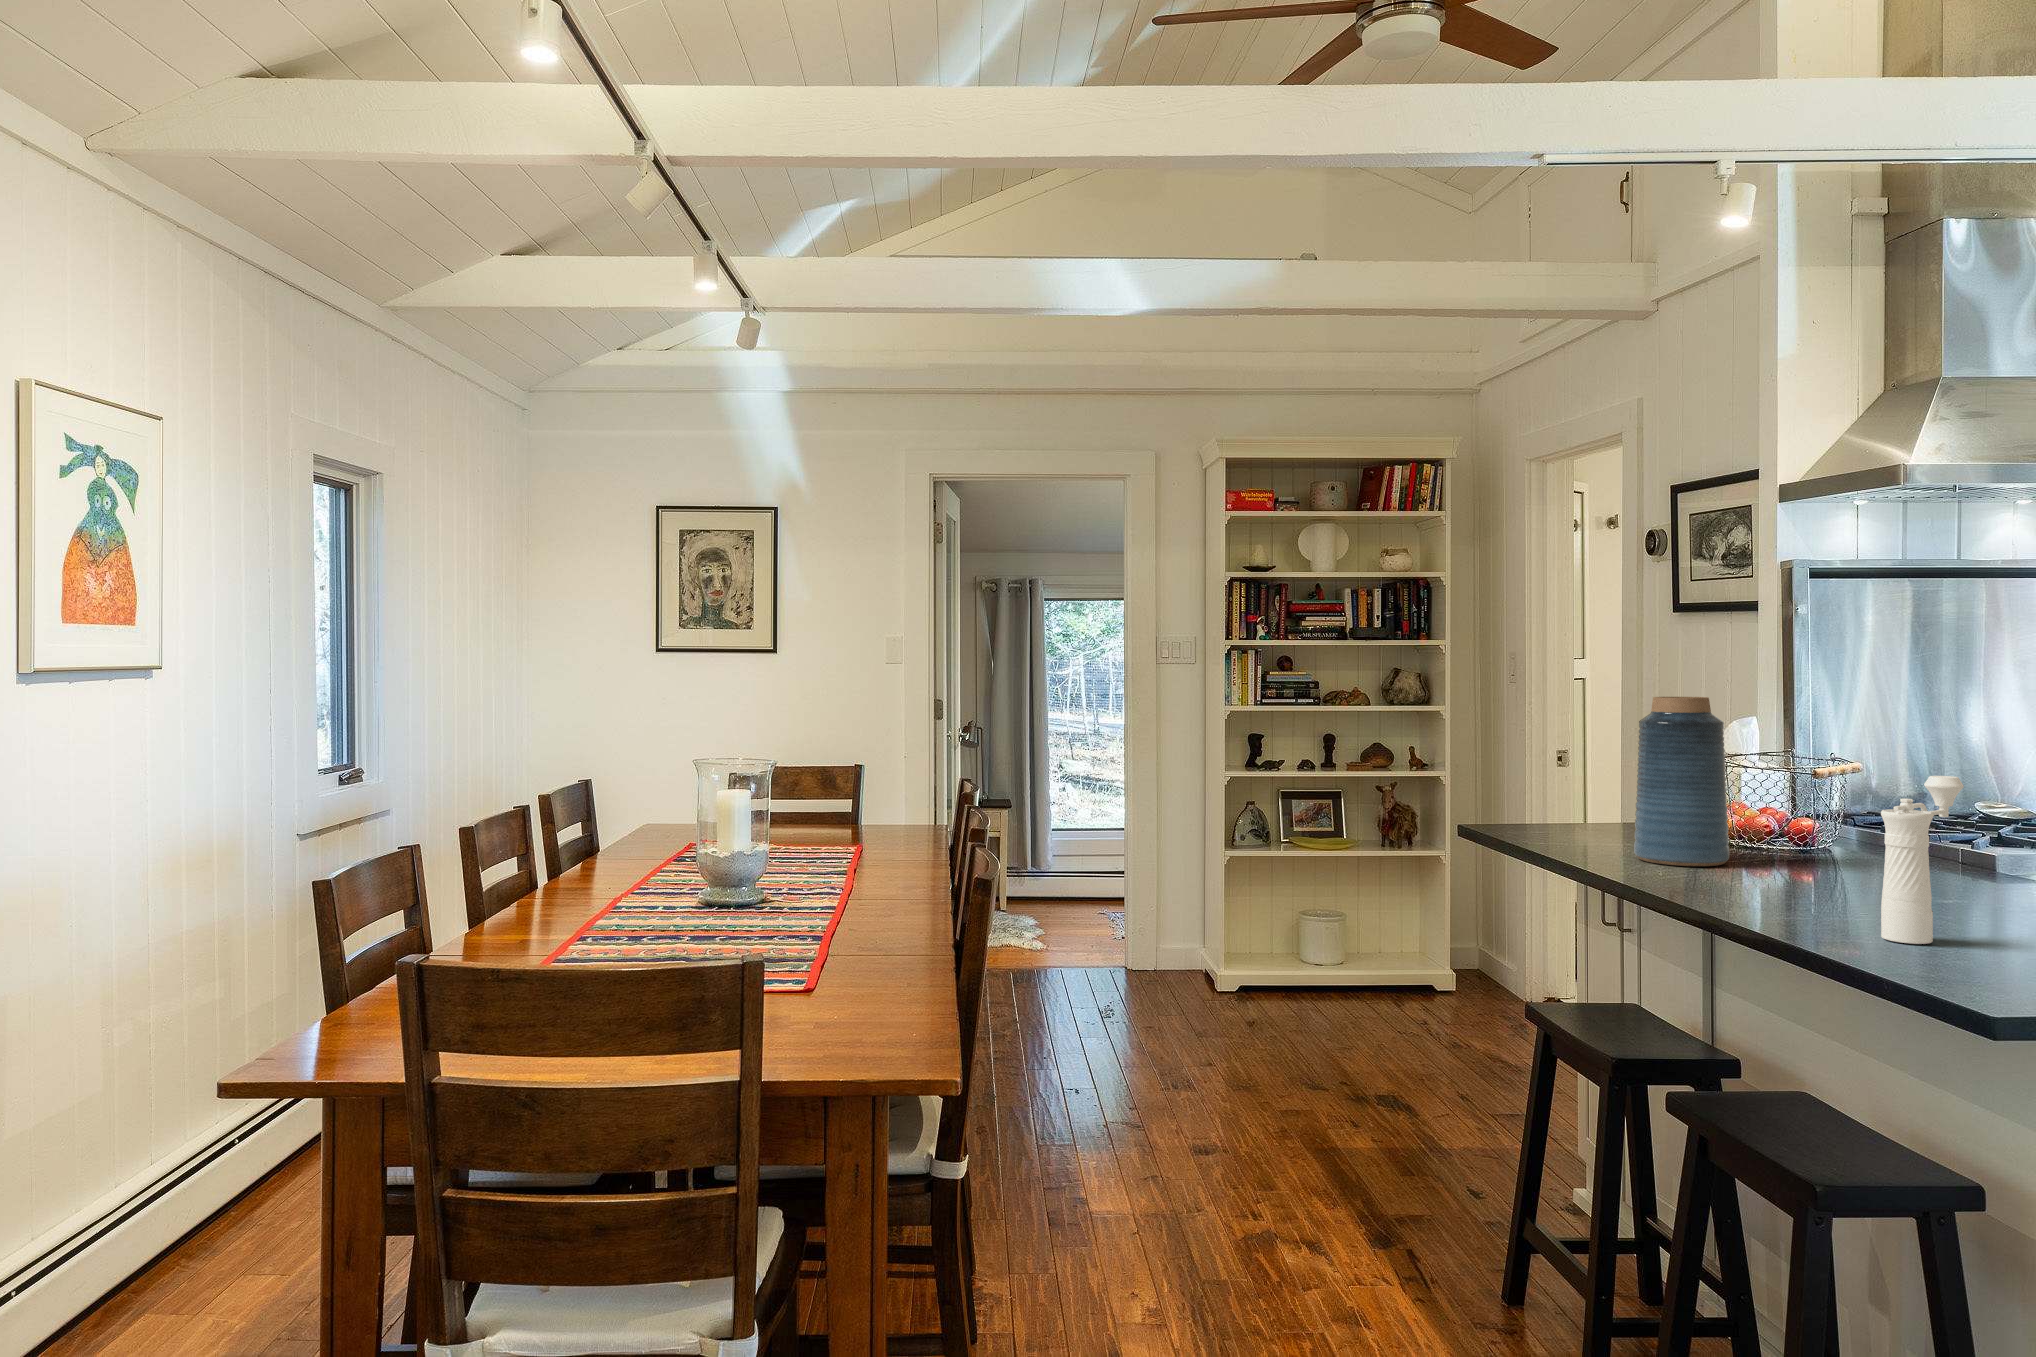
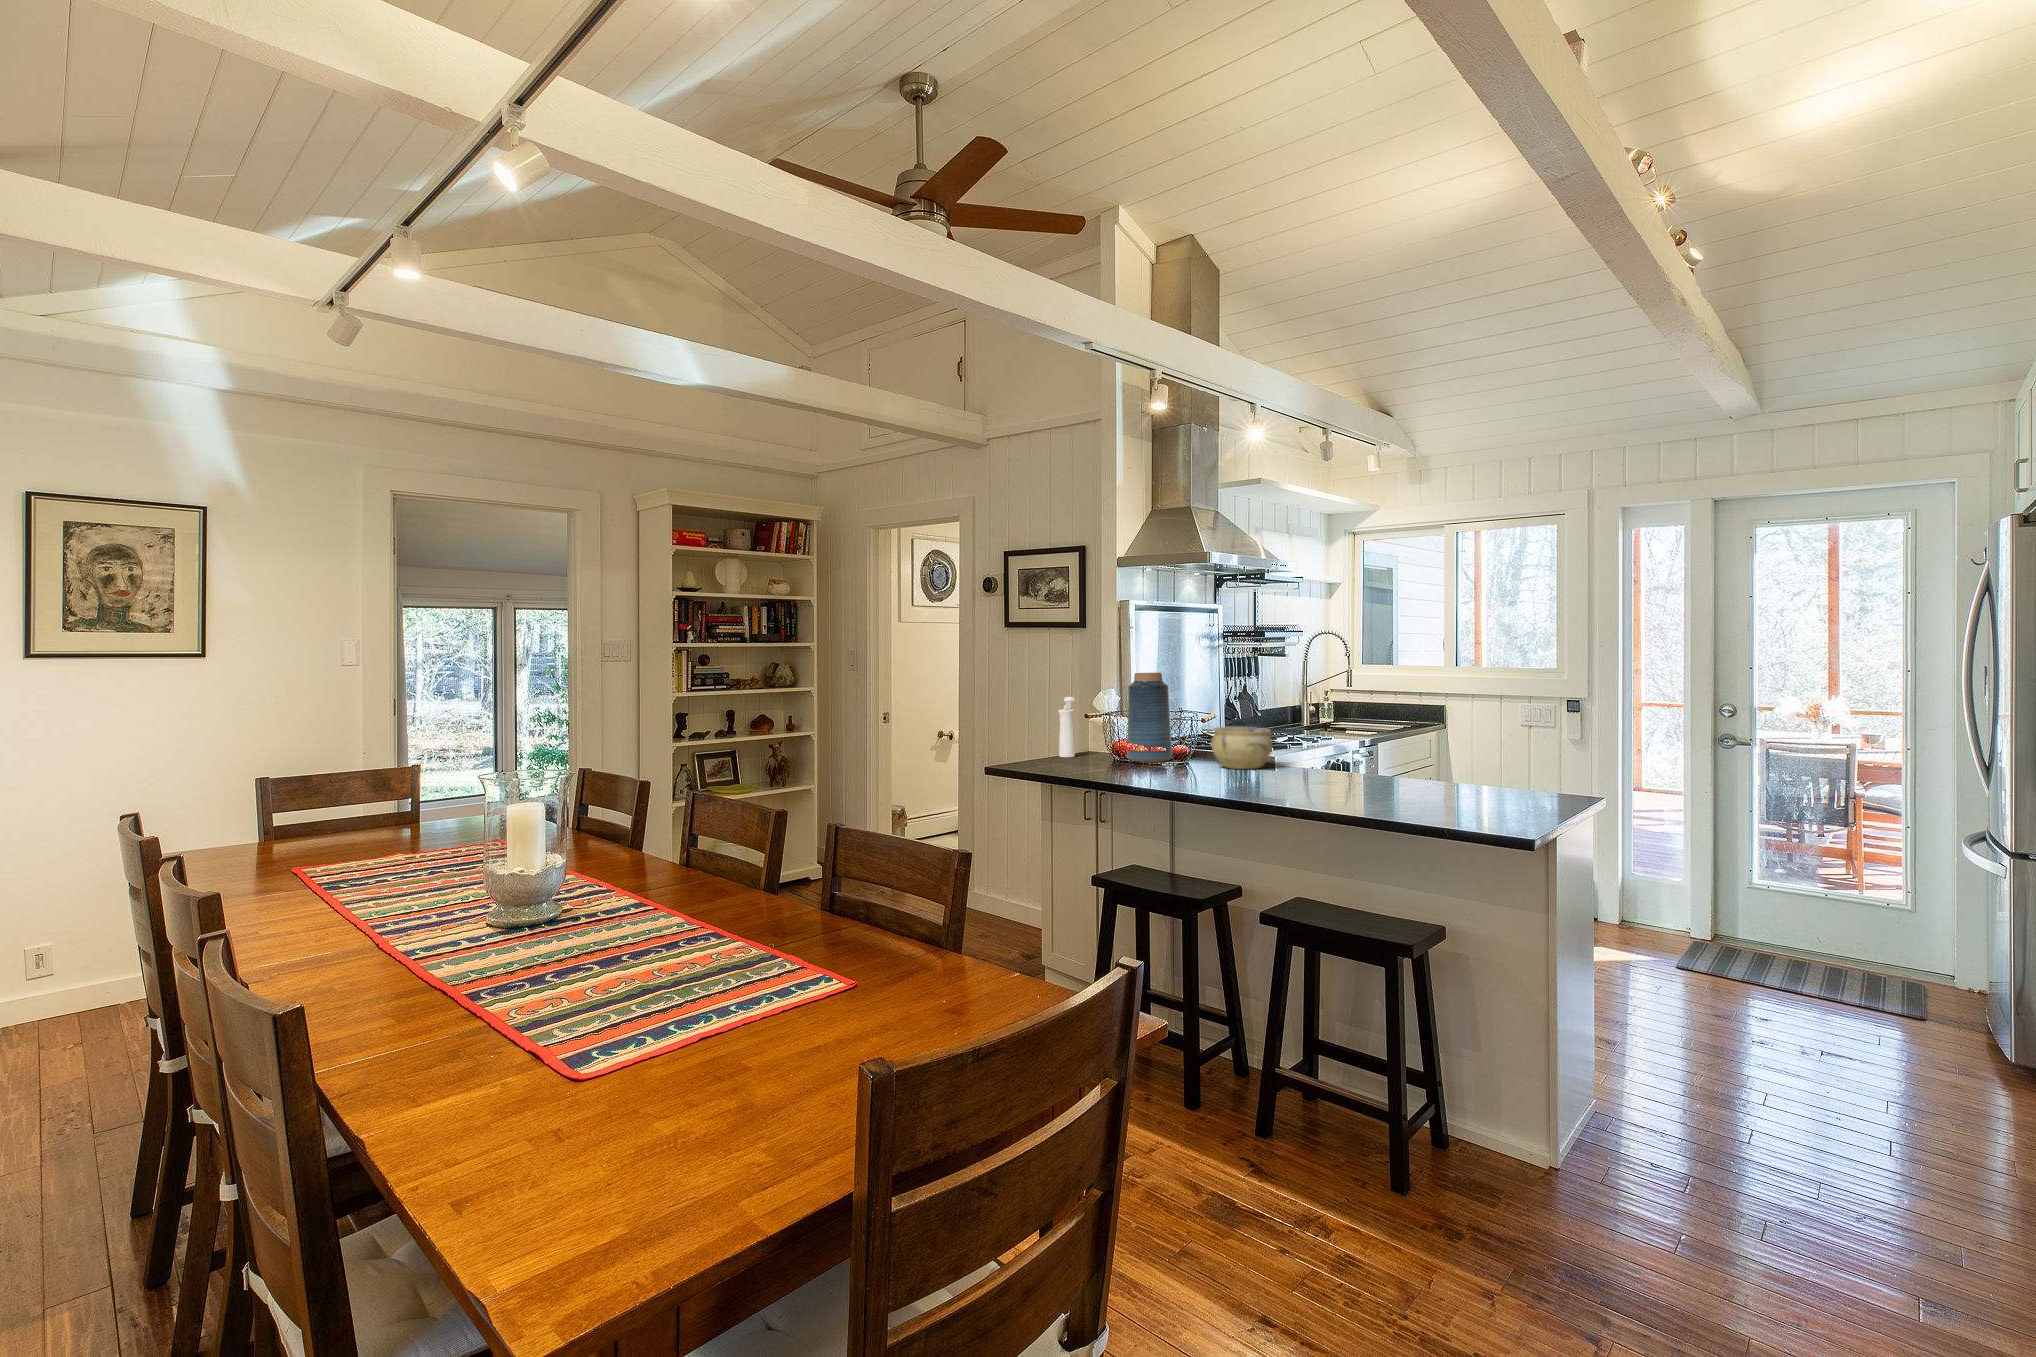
pepper mill: present [1881,776,1964,944] -> present [1058,697,1075,757]
ceramic bowl: none [1731,811,1874,904] -> present [1211,727,1272,769]

